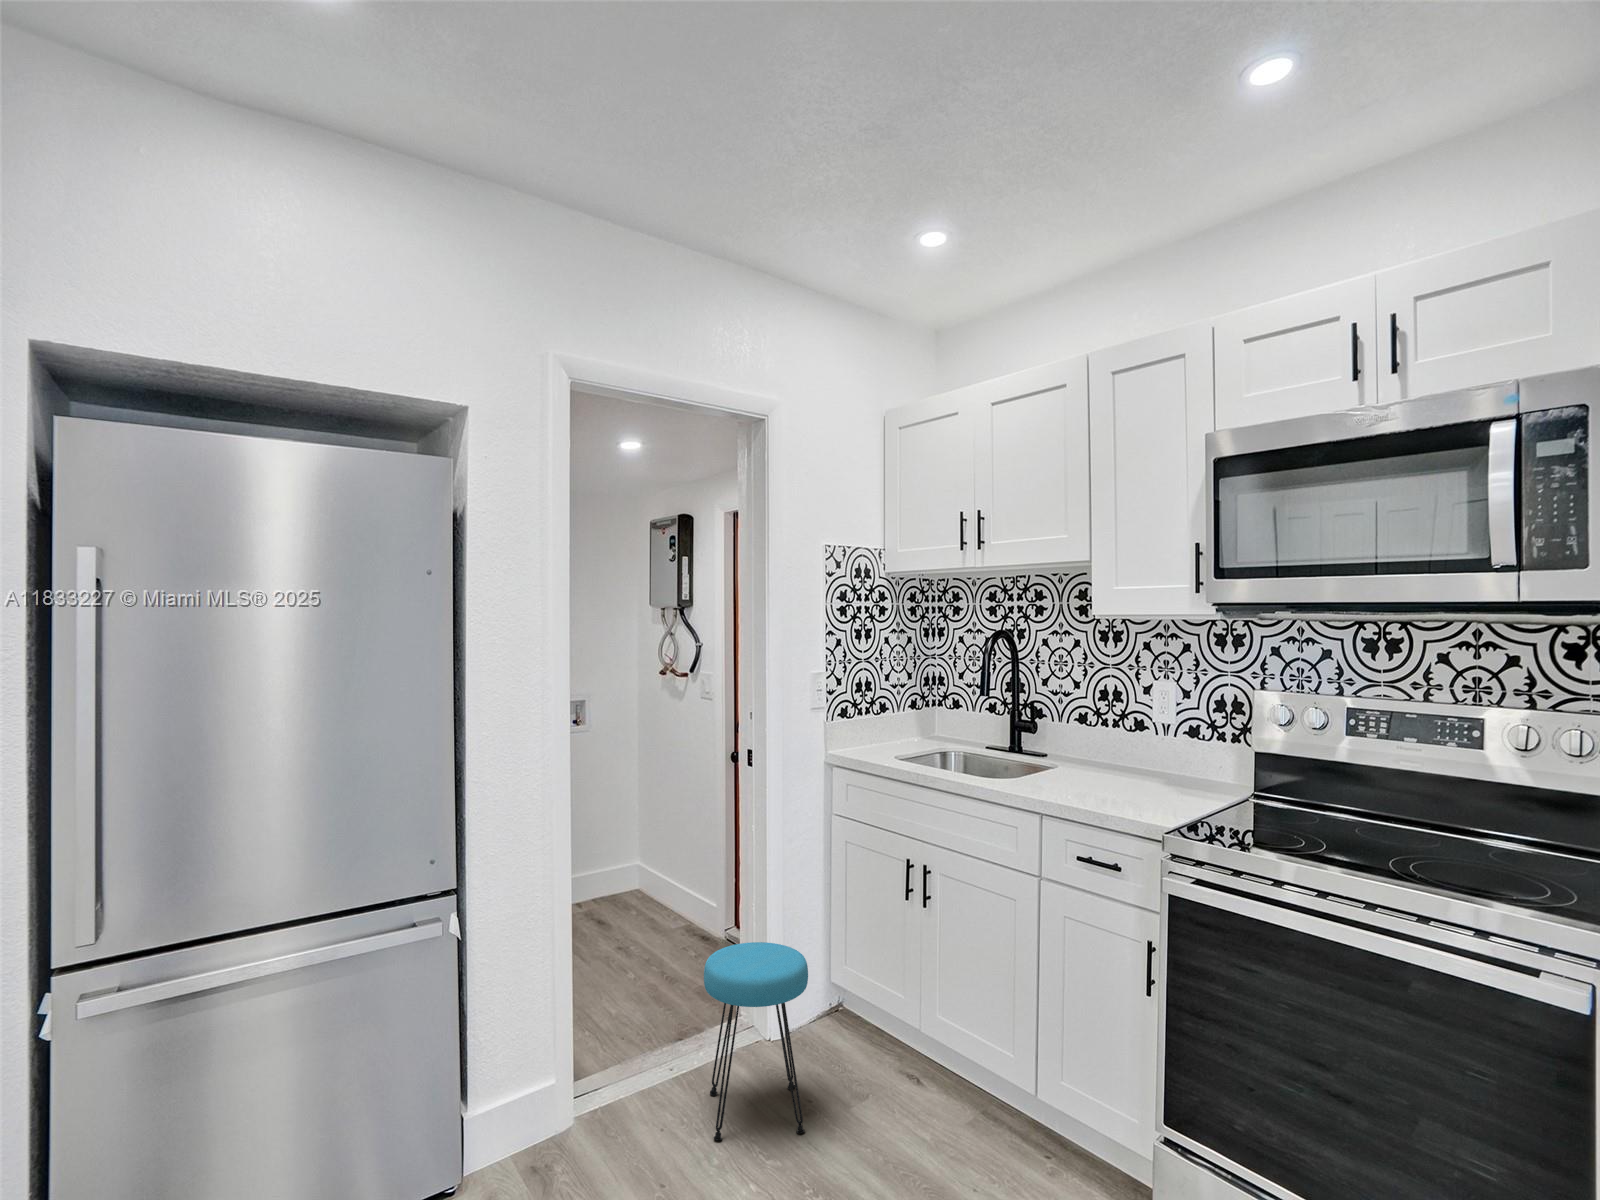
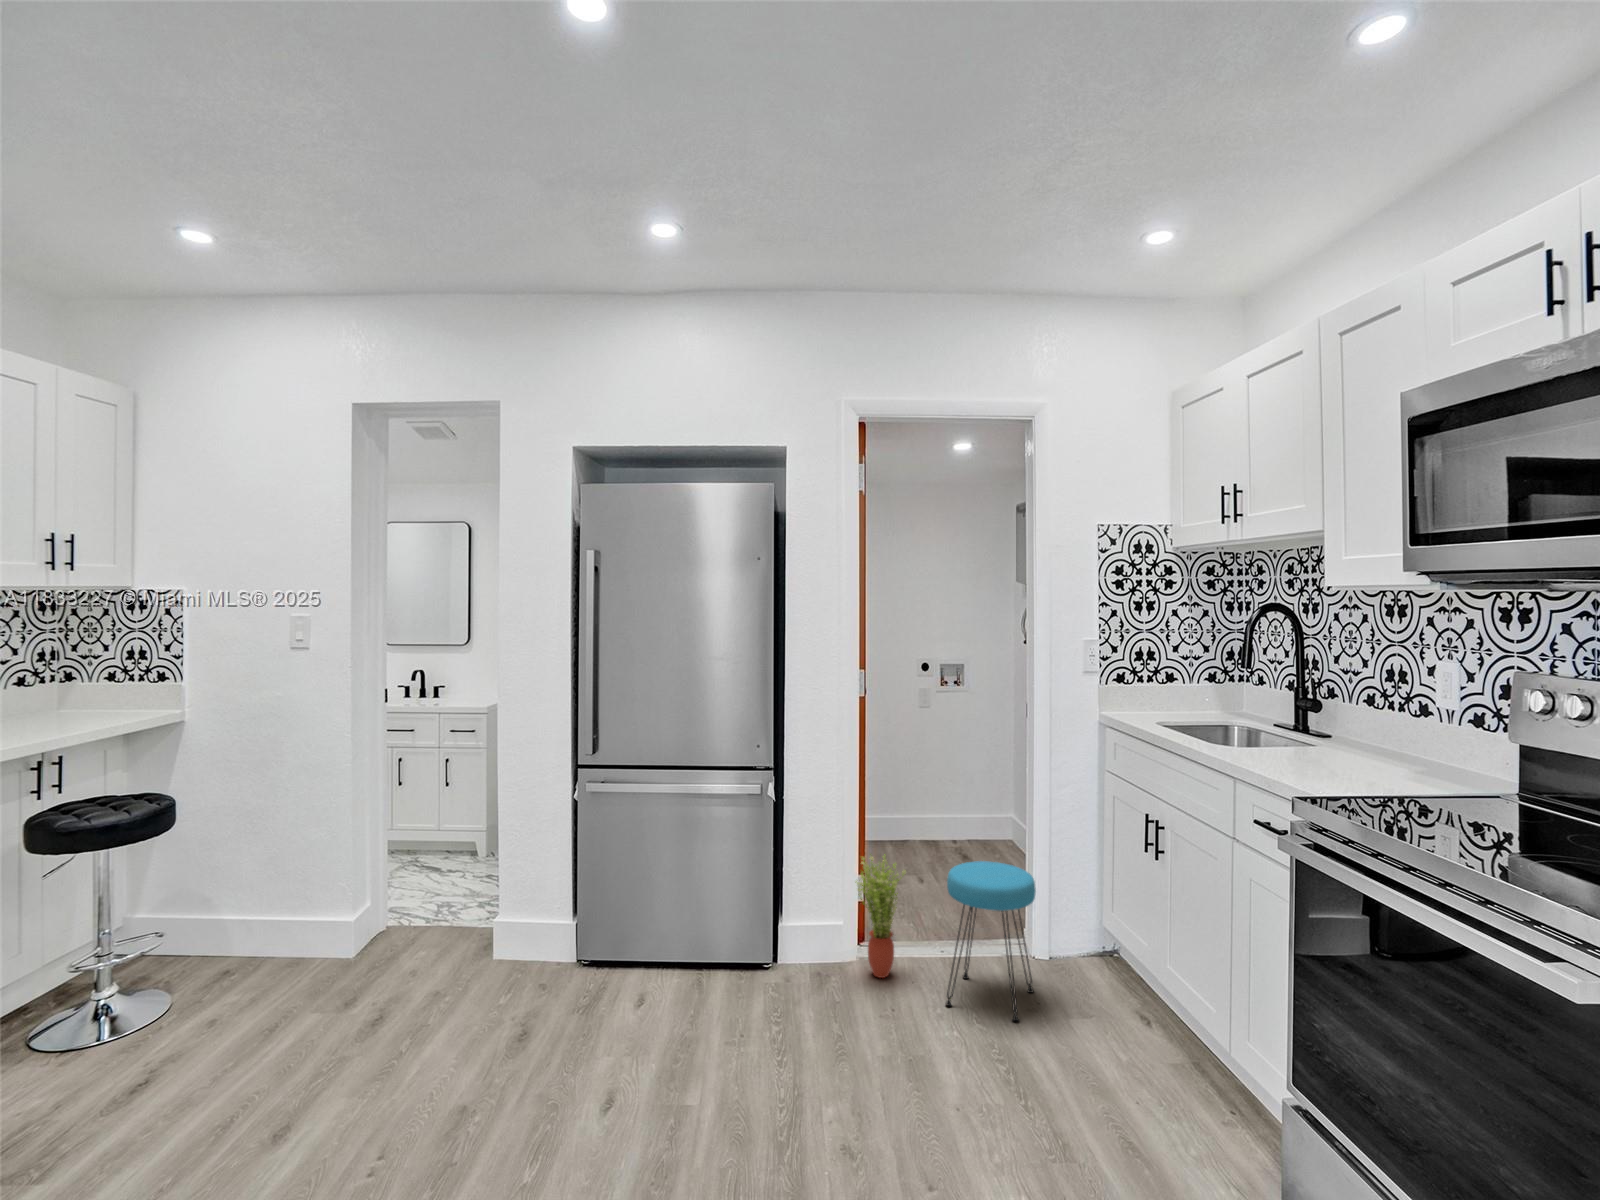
potted plant: none [585,962,646,1130] -> present [856,854,906,978]

